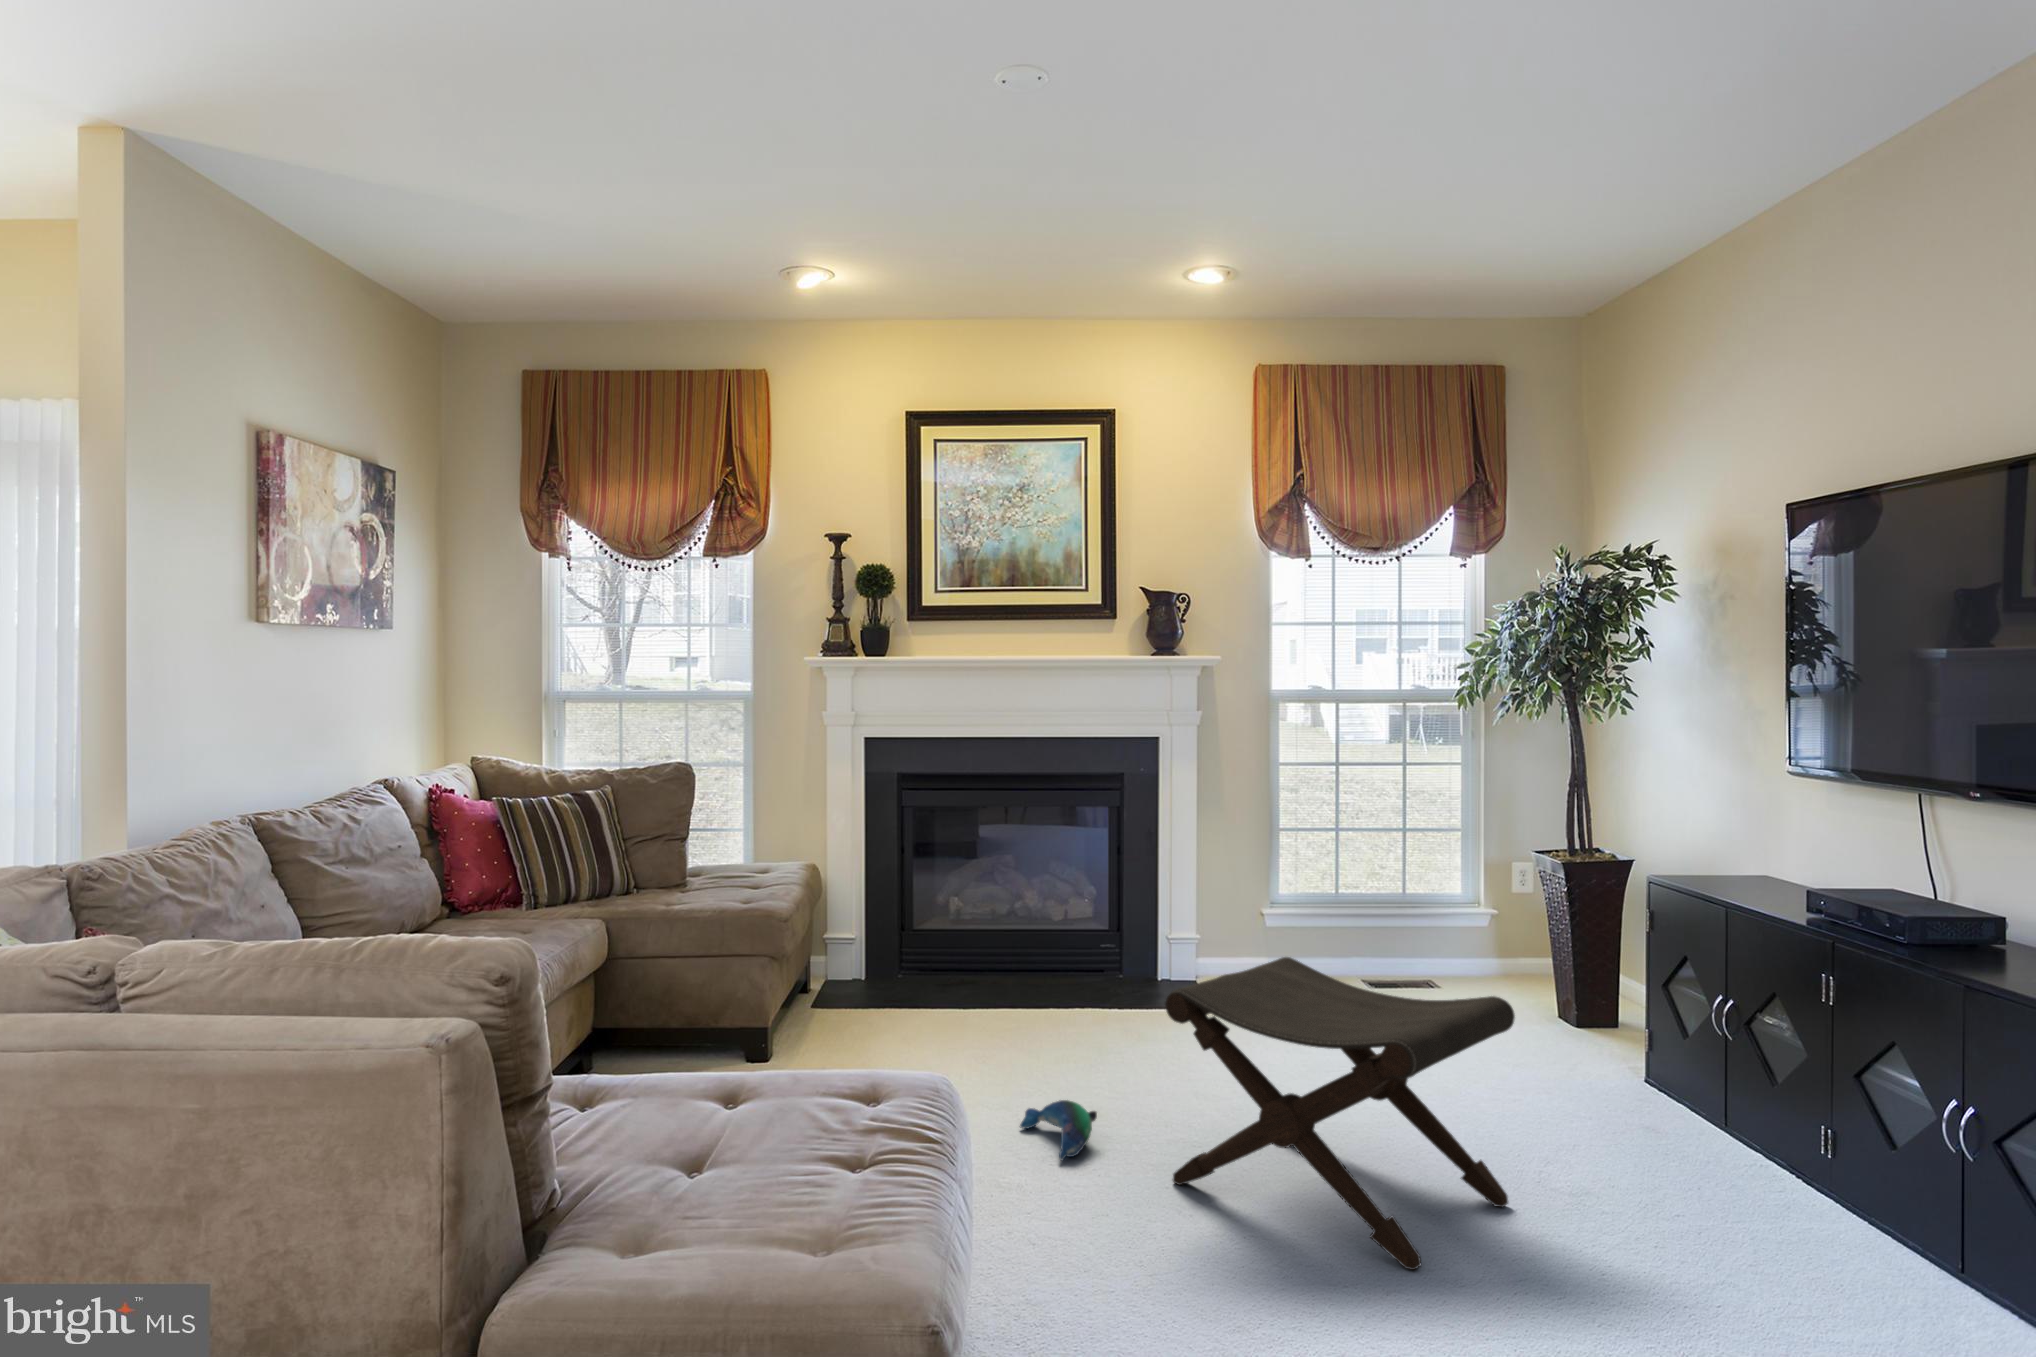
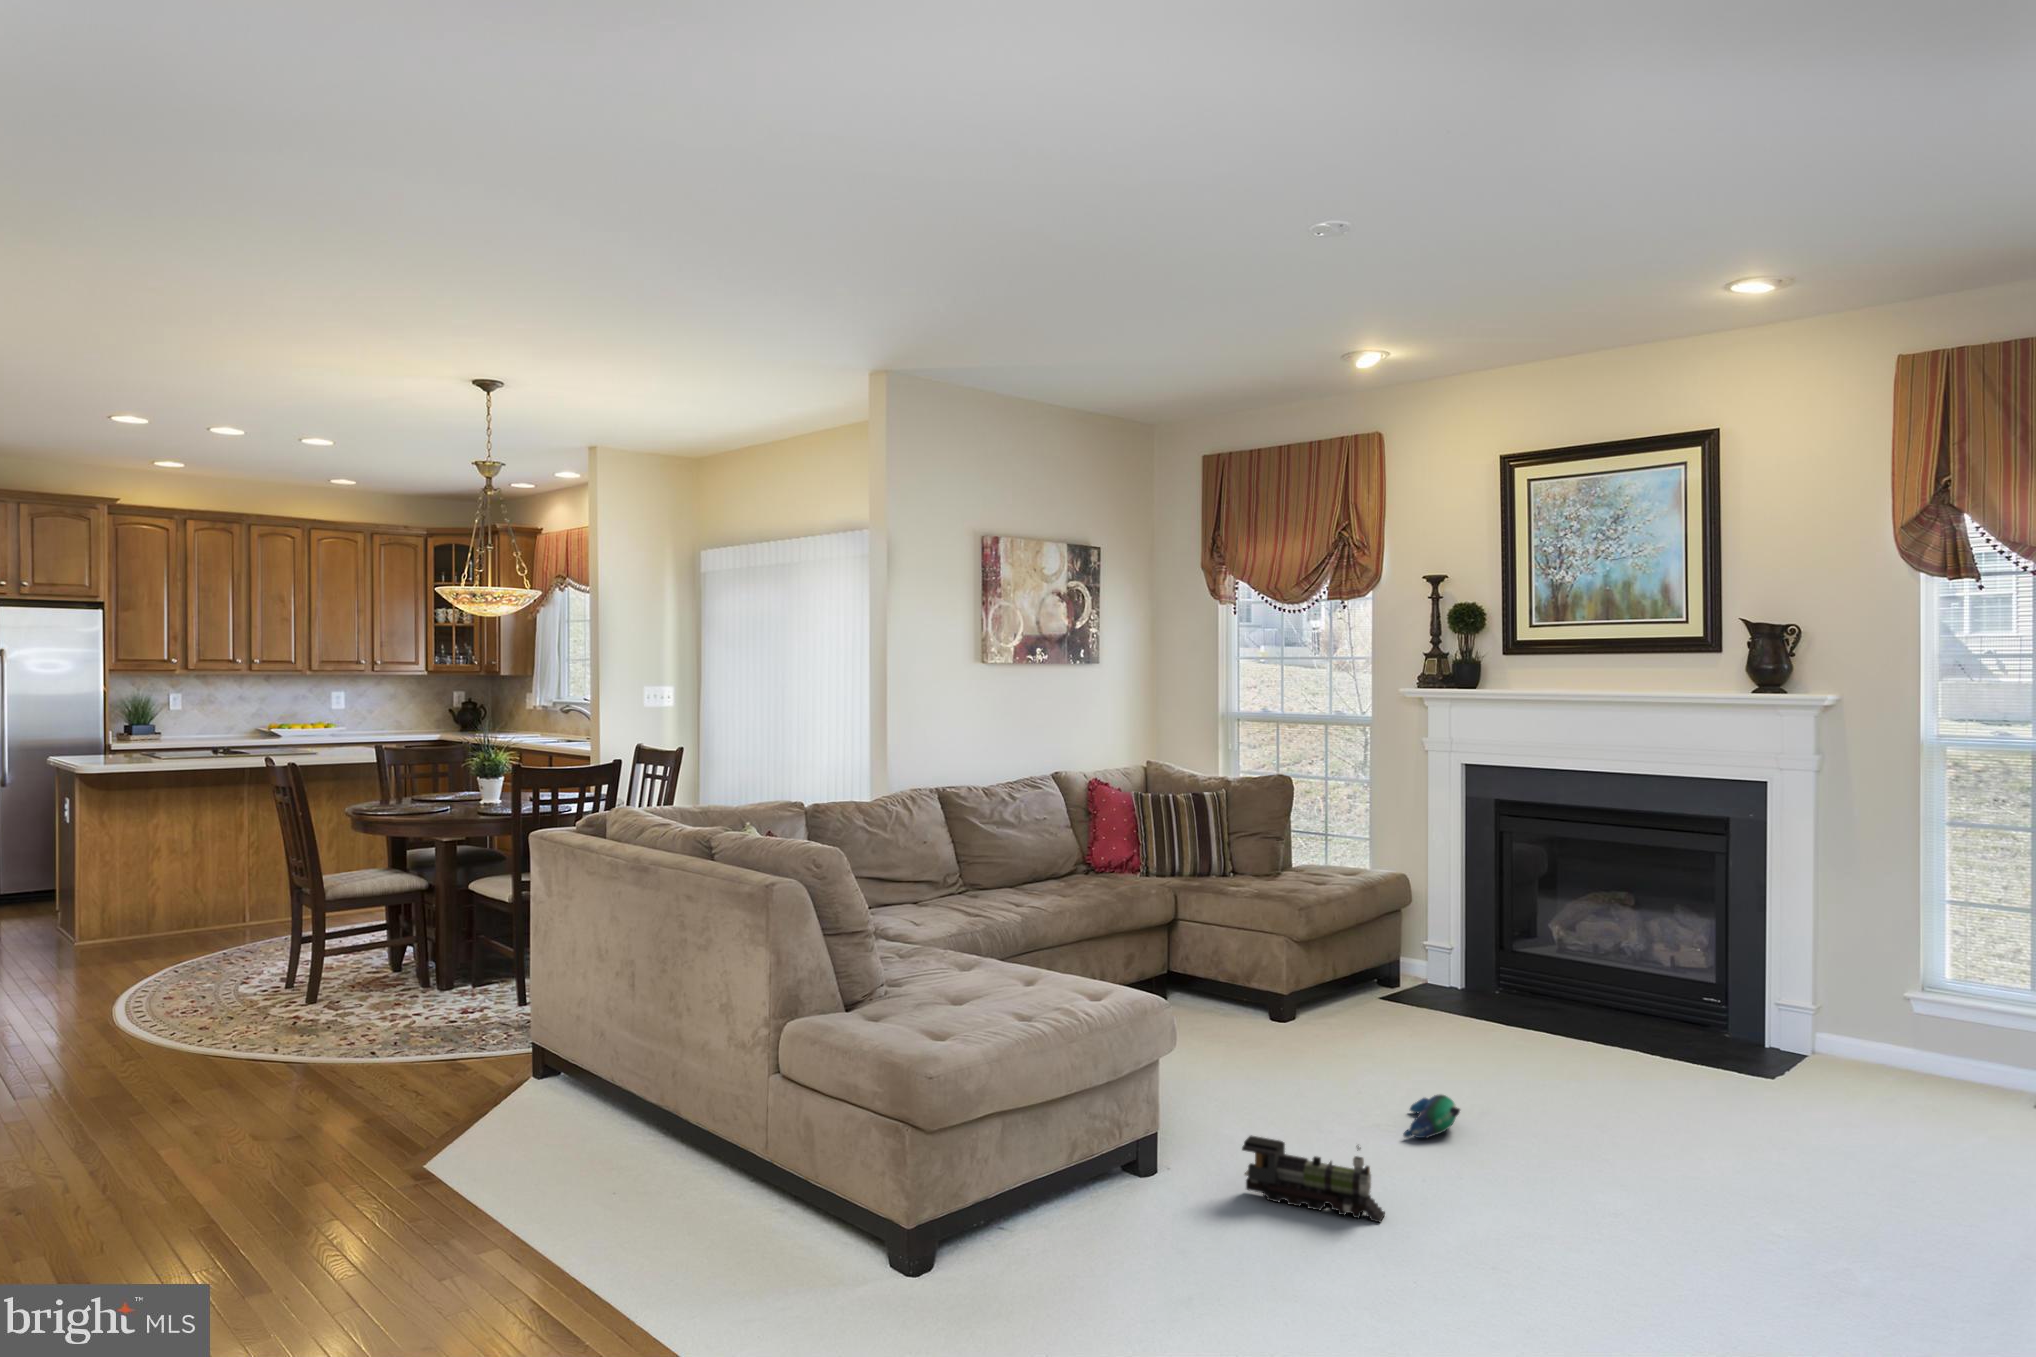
footstool: present [1165,957,1515,1270] -> none [1467,1002,1792,1285]
toy train: none [1011,1186,1183,1294] -> present [1242,1135,1385,1222]

